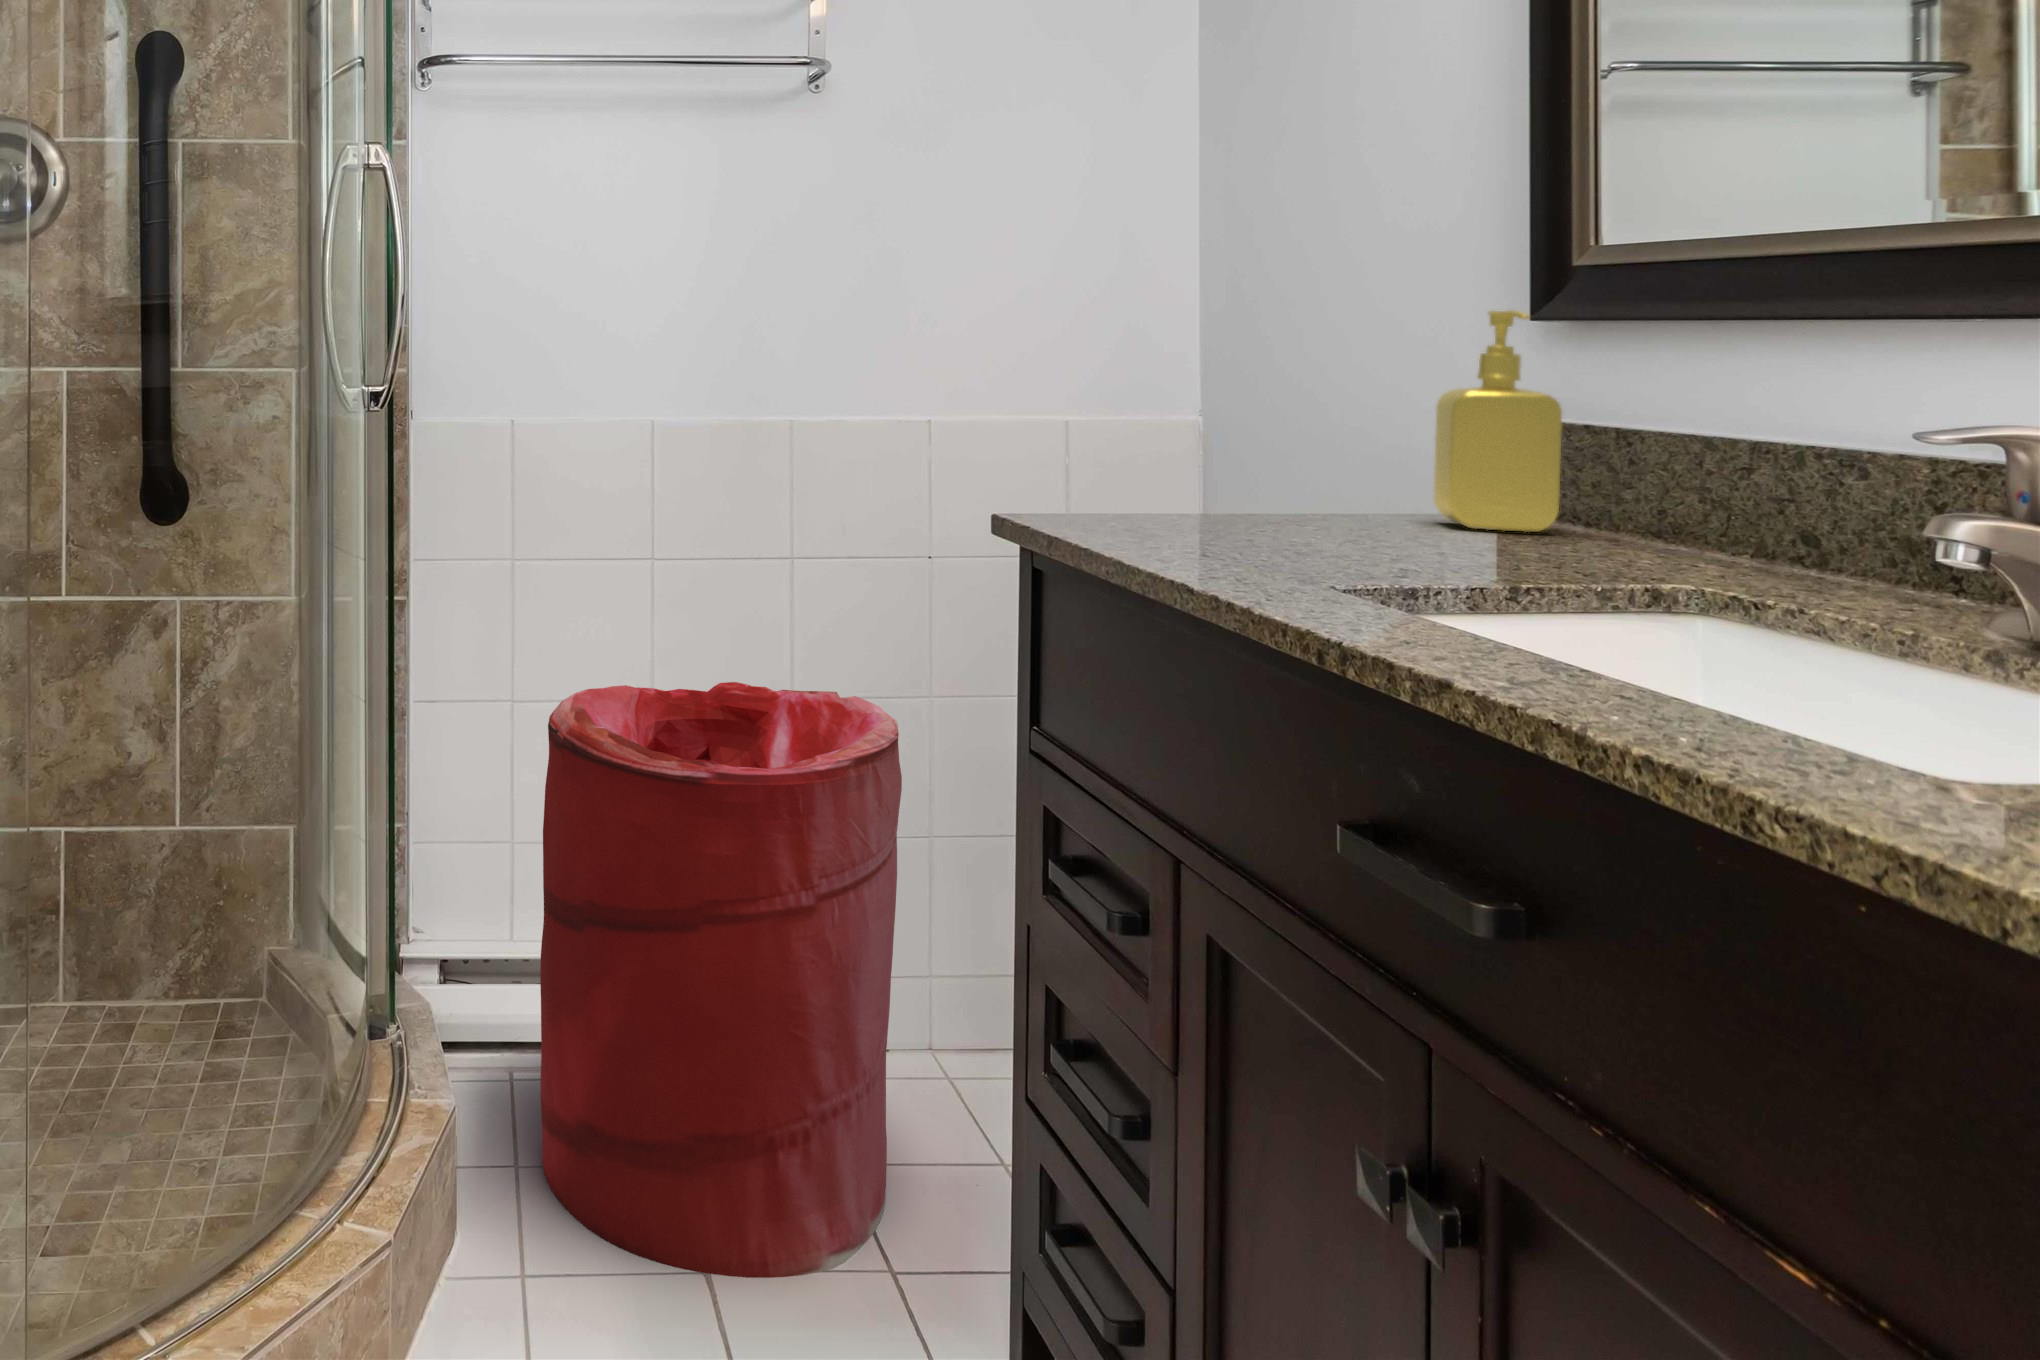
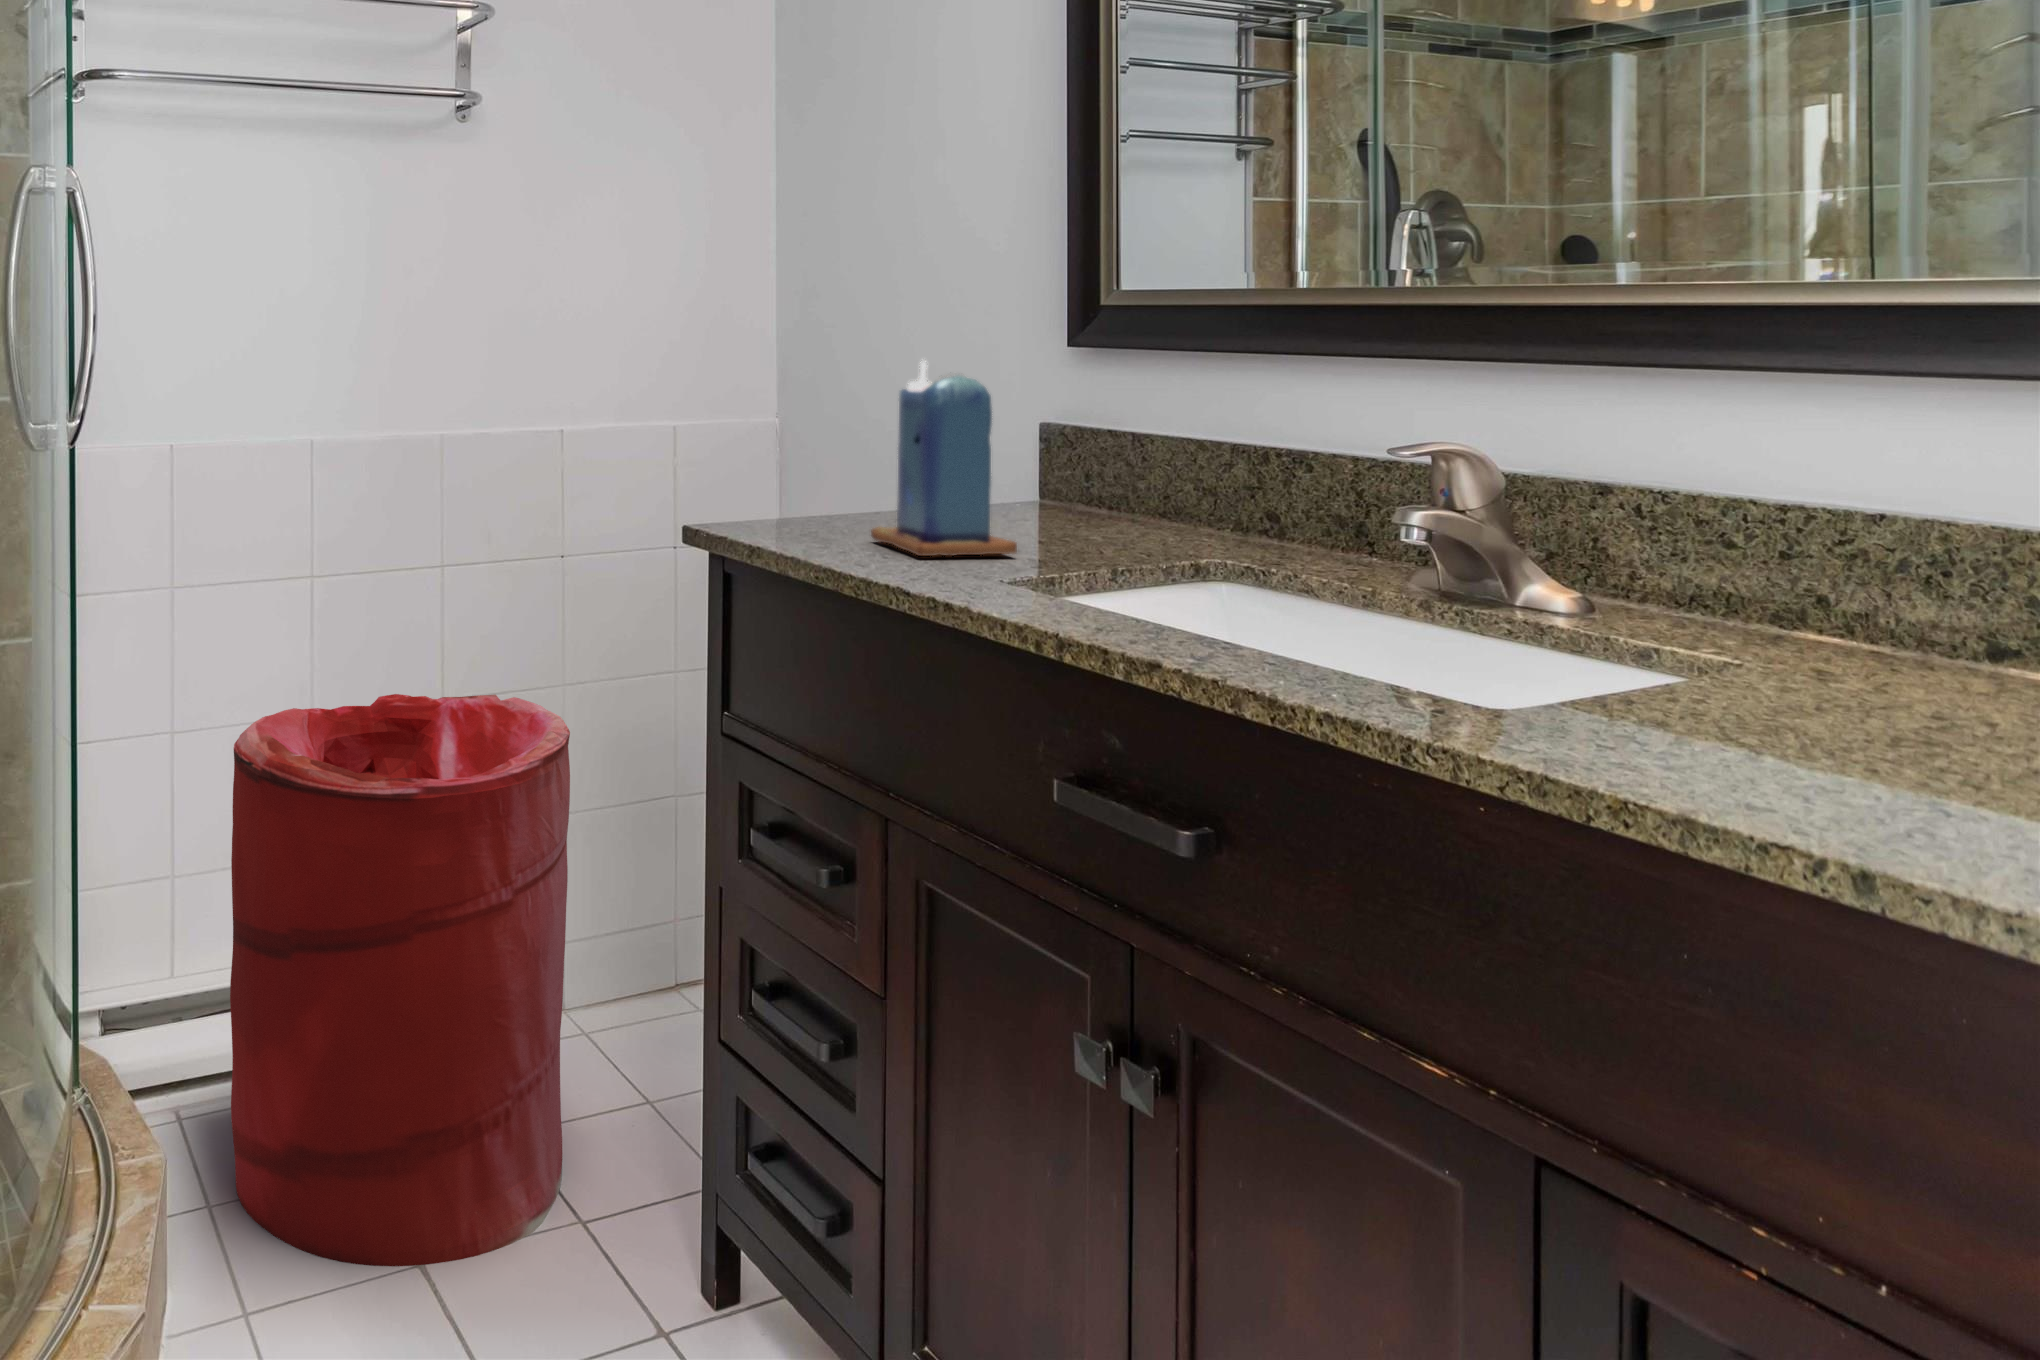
soap dispenser: present [1434,310,1562,532] -> none [1004,341,1096,518]
candle: none [1210,323,1390,559] -> present [871,360,1017,556]

